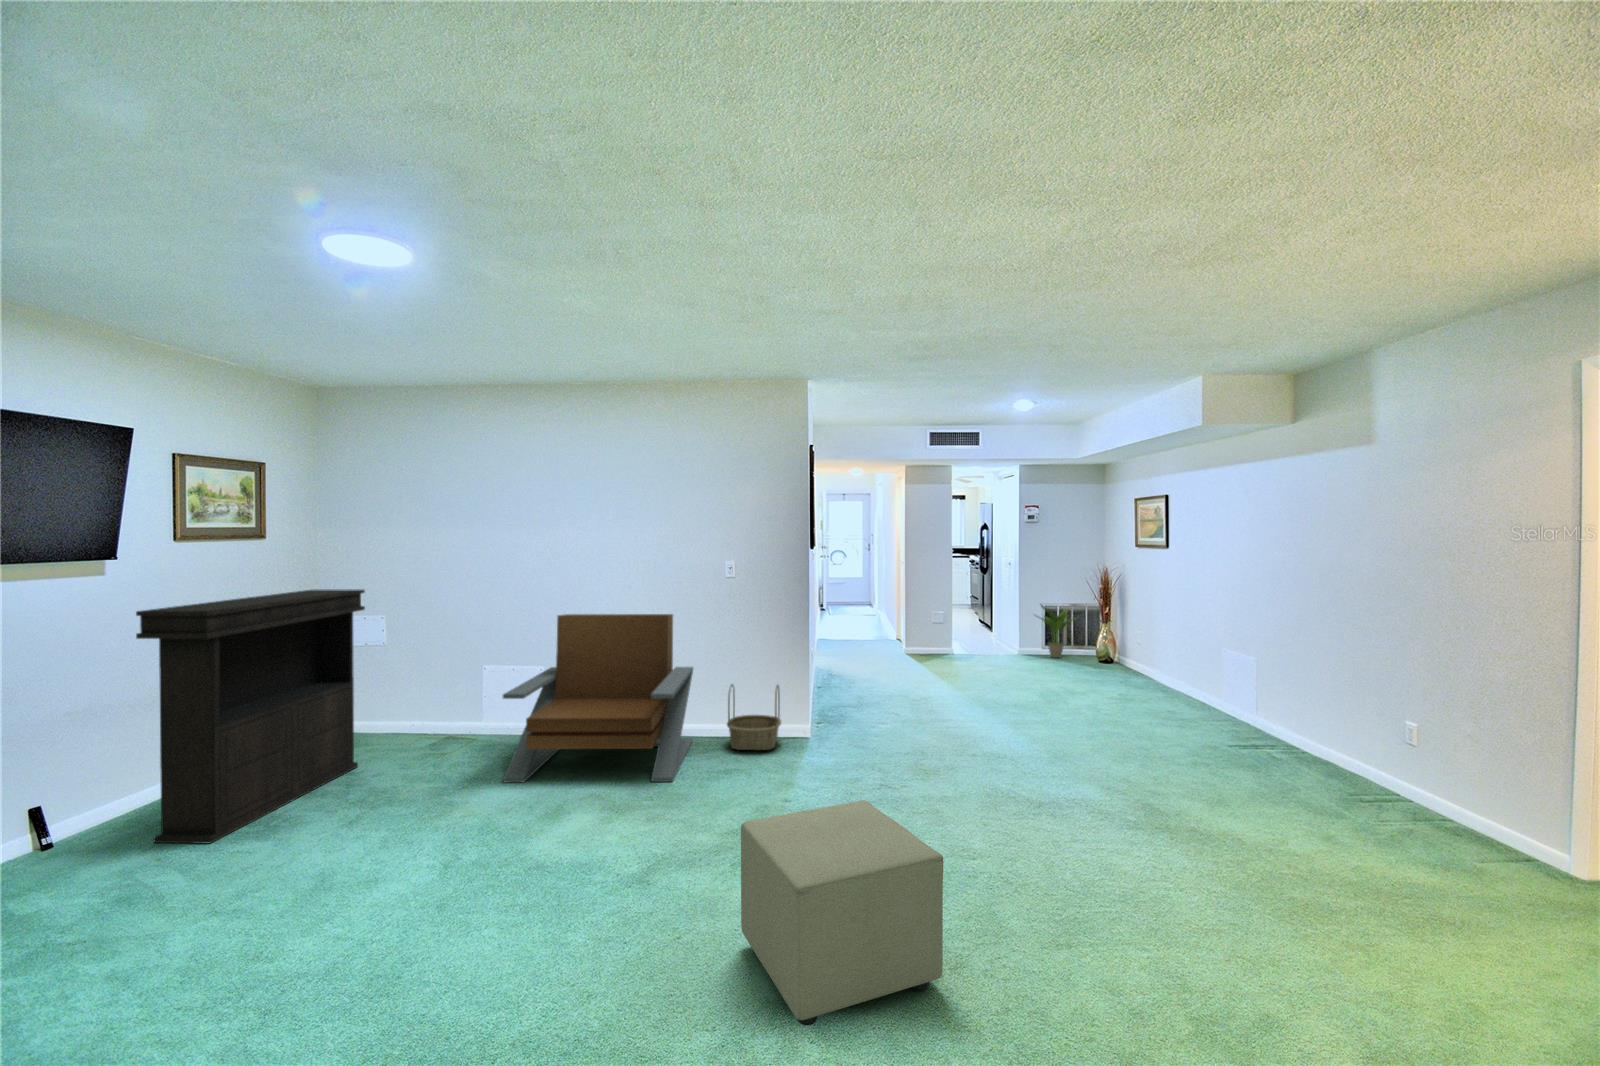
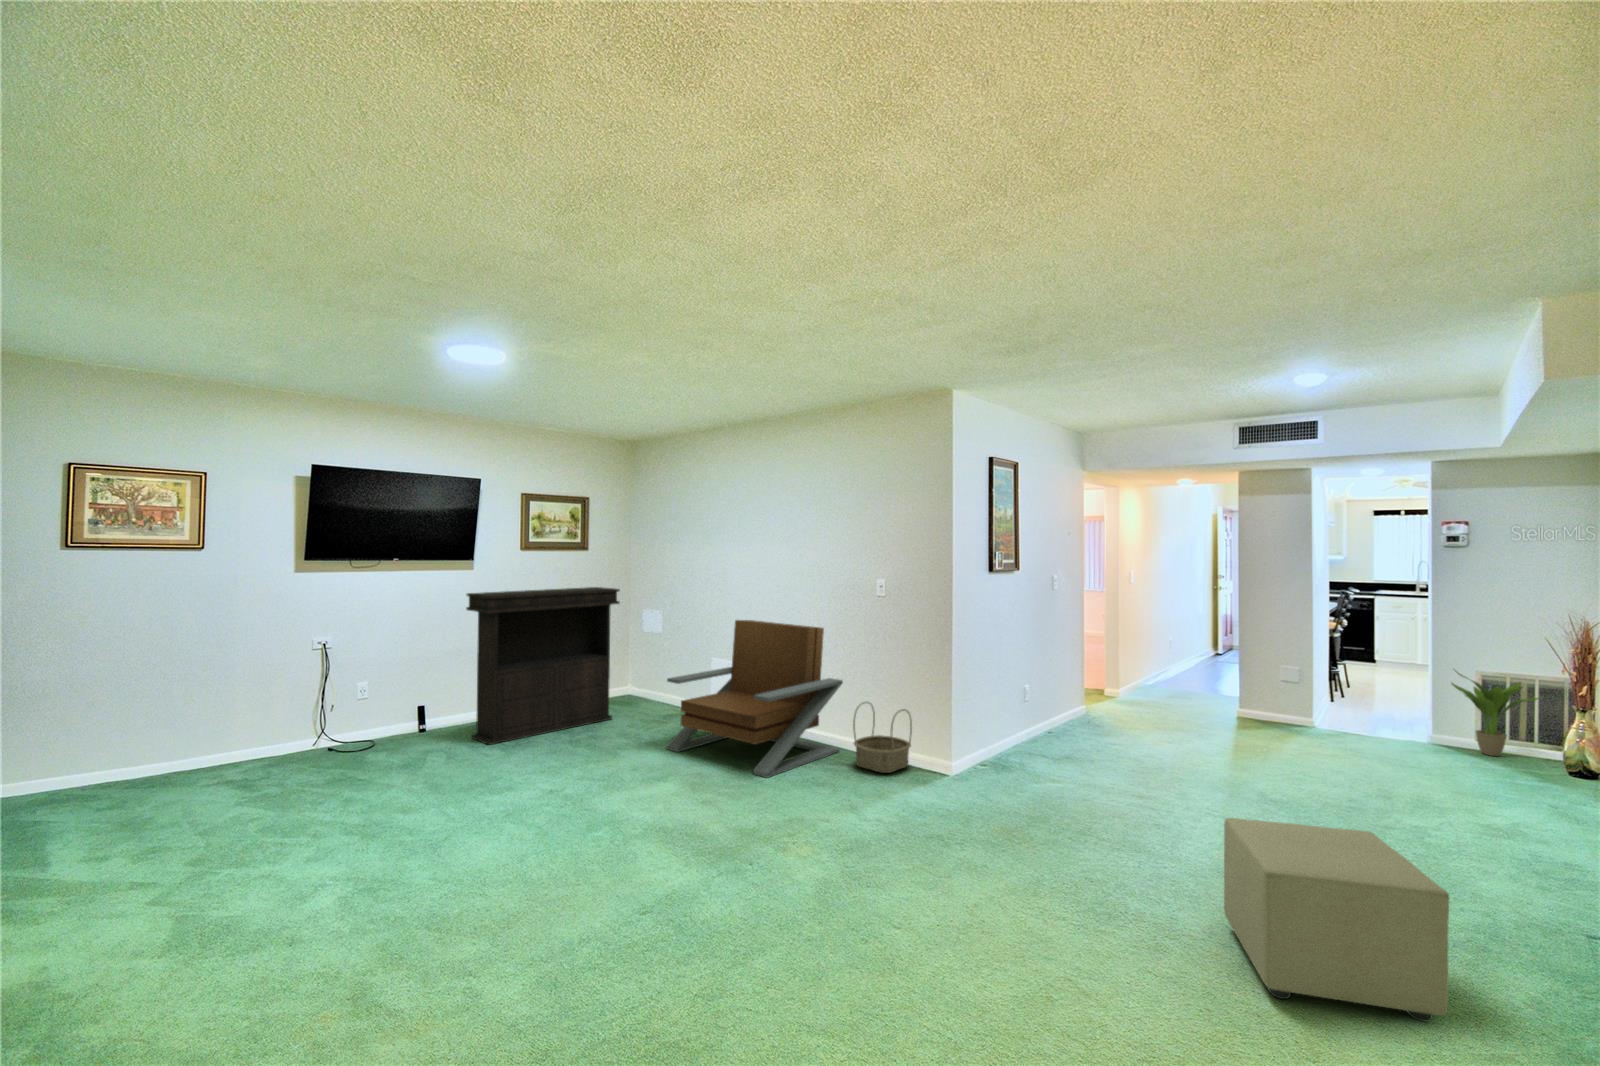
ottoman: present [741,800,943,1025] -> present [1224,818,1449,1022]

